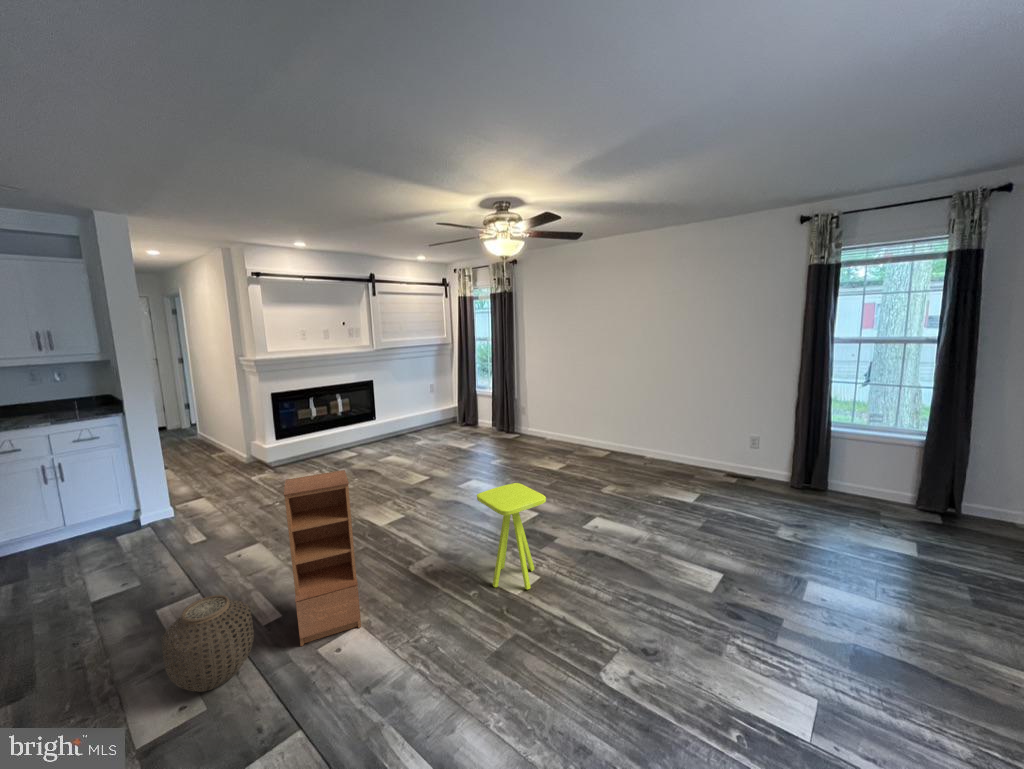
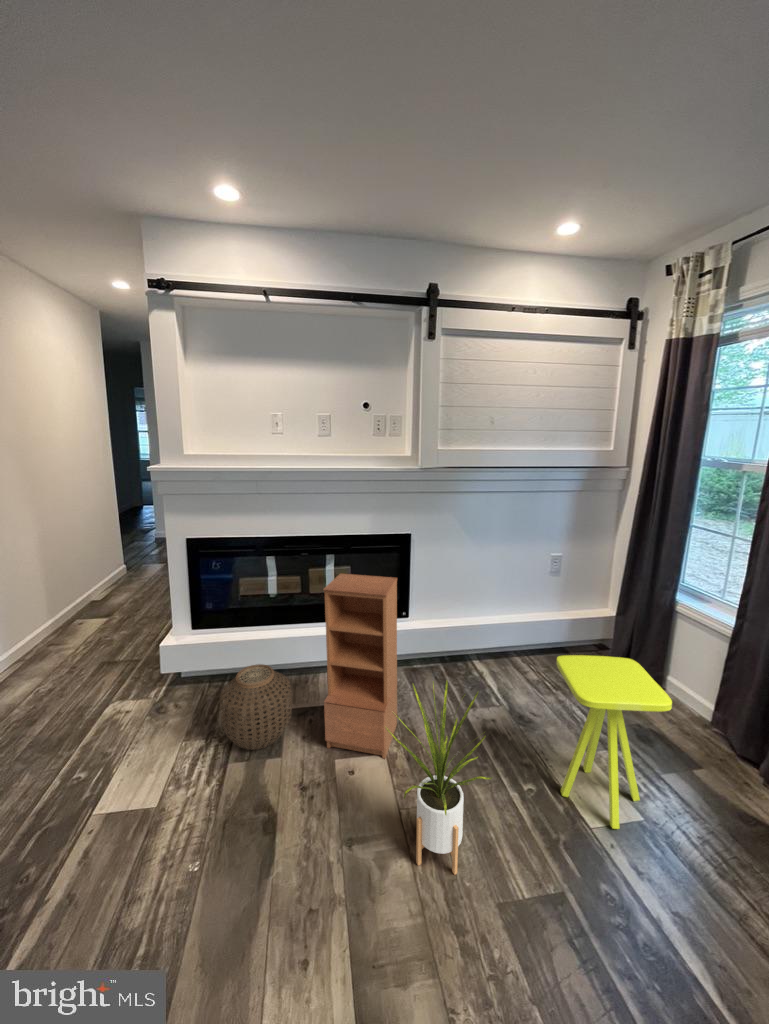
house plant: none [387,528,467,673] -> present [385,681,493,875]

